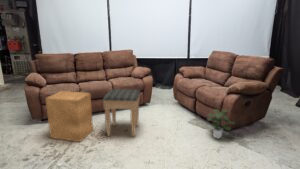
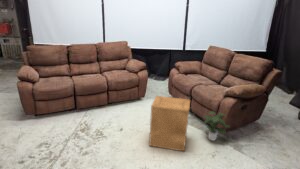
footstool: present [102,89,140,137] -> none [98,88,137,138]
cardboard box: present [46,91,93,142] -> present [149,96,190,151]

